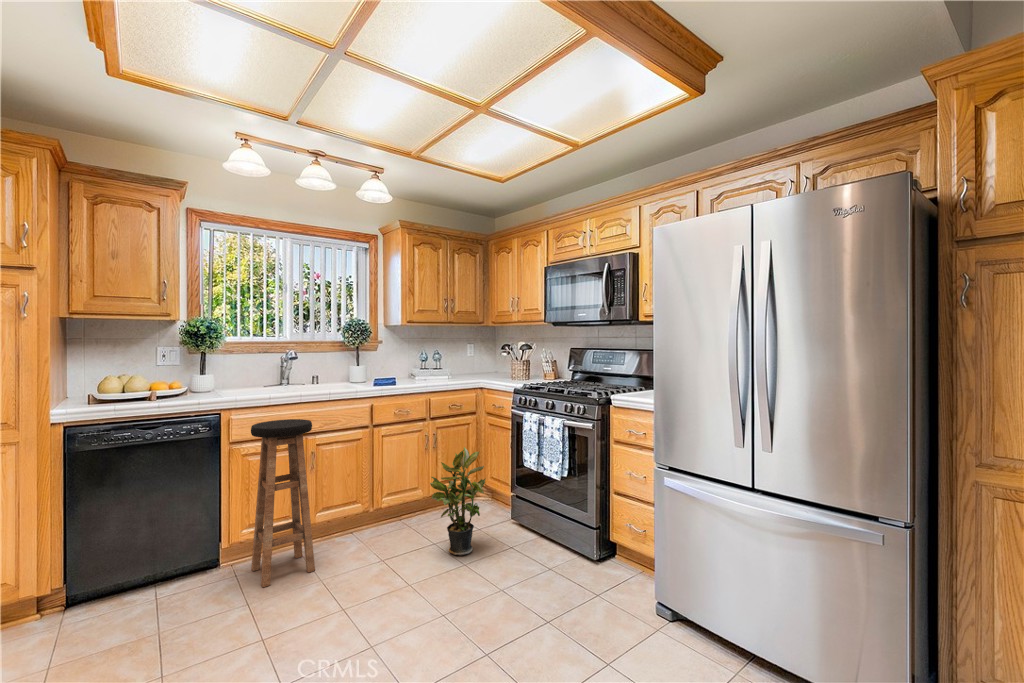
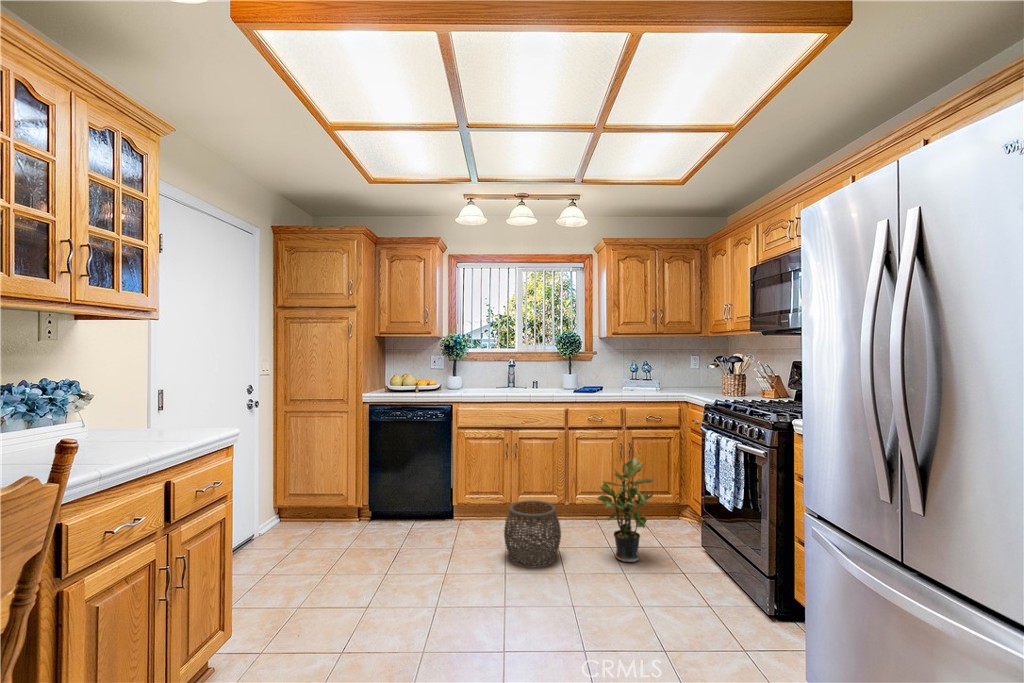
bar stool: present [251,419,315,587] -> none [464,414,507,541]
woven basket: none [327,513,398,595] -> present [504,500,561,565]

